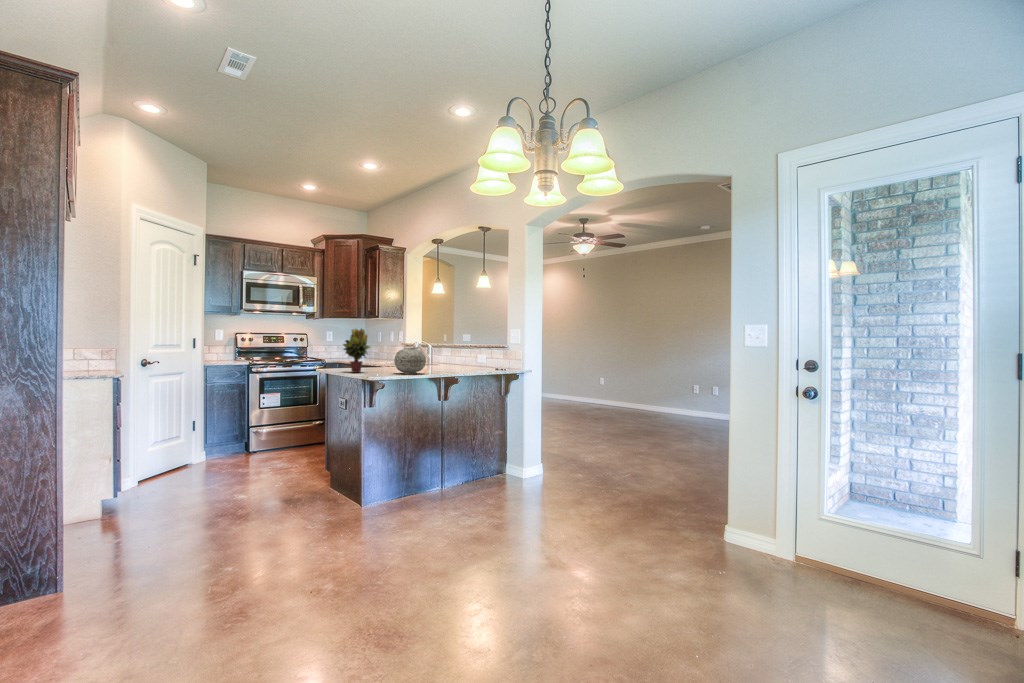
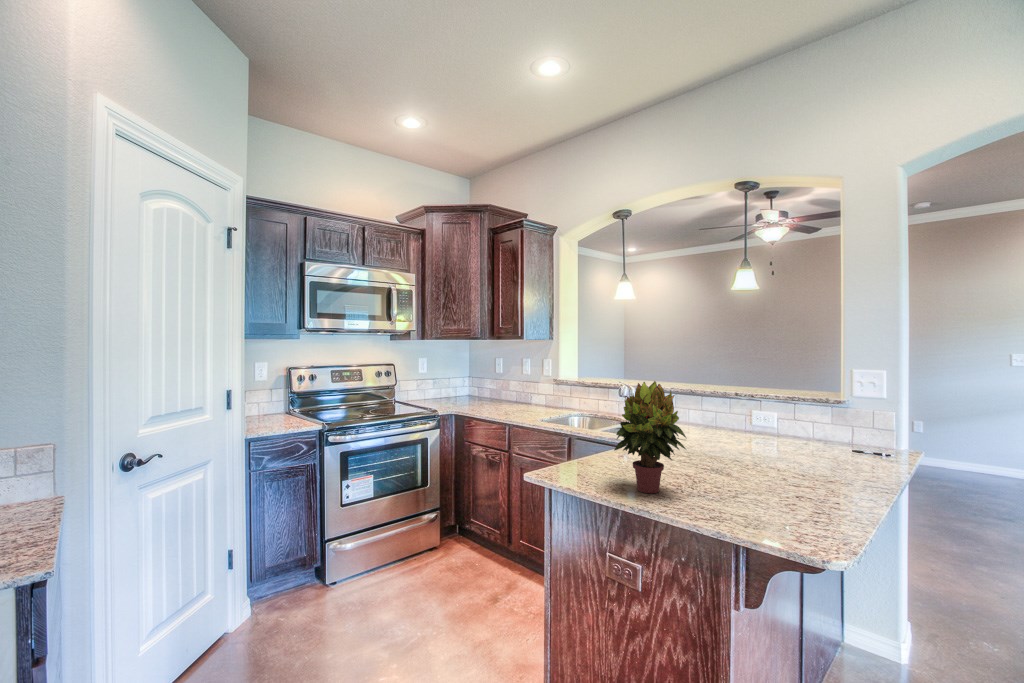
vase: present [394,348,426,374] -> none [737,426,824,495]

